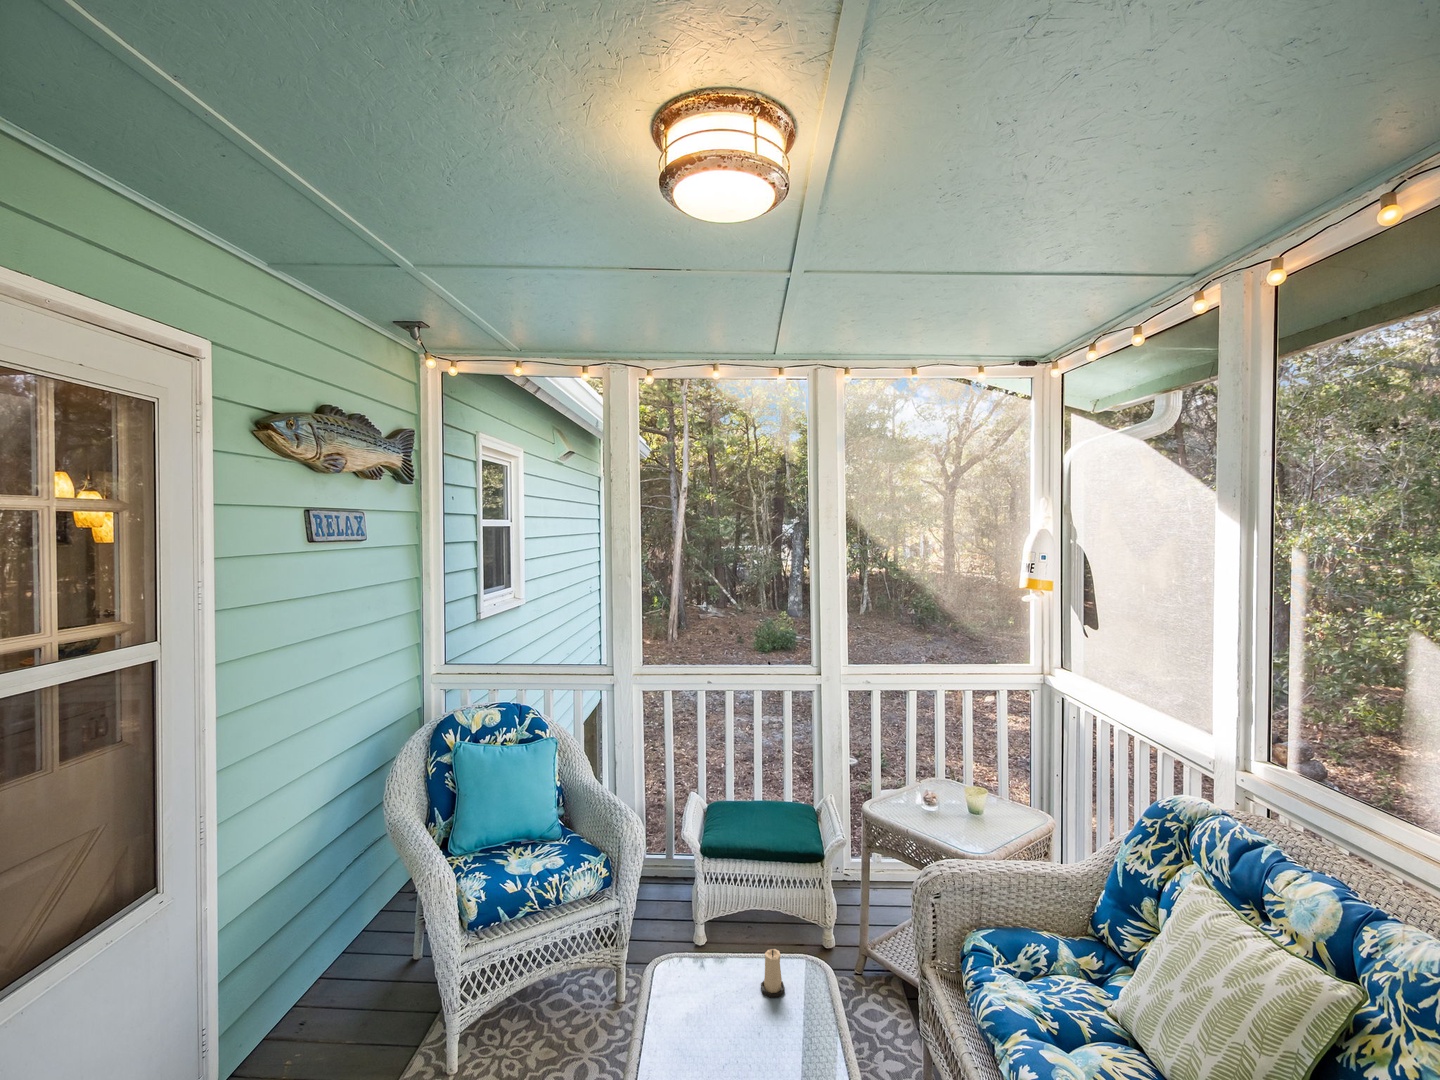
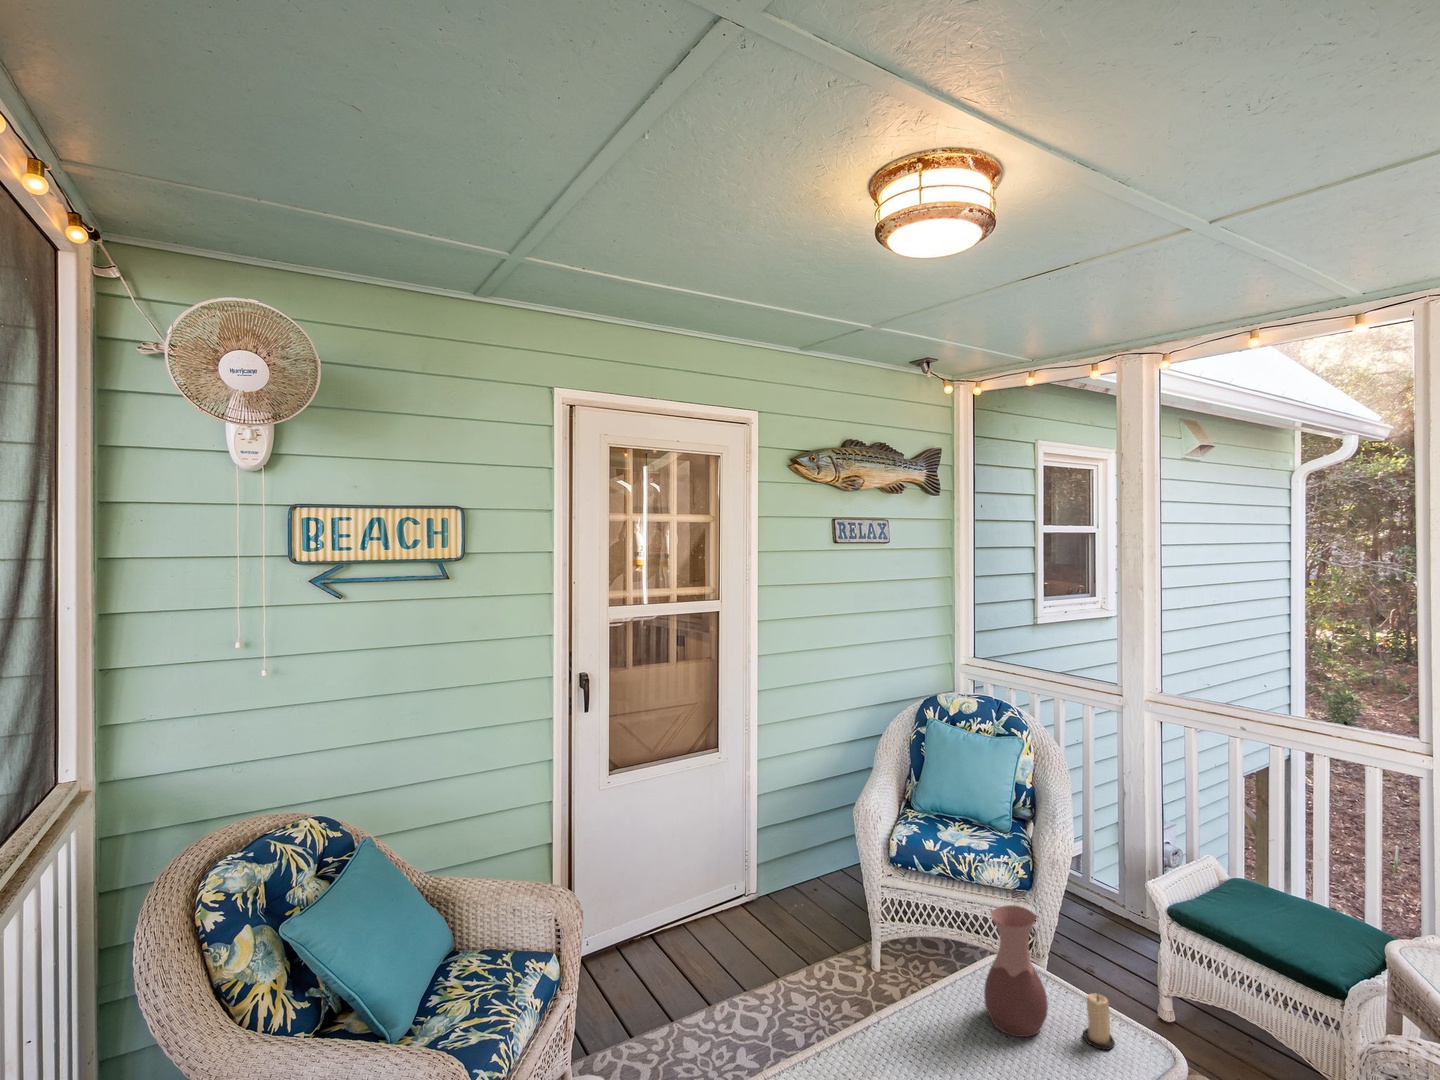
vase: none [697,907,750,1039] -> present [984,905,1048,1037]

